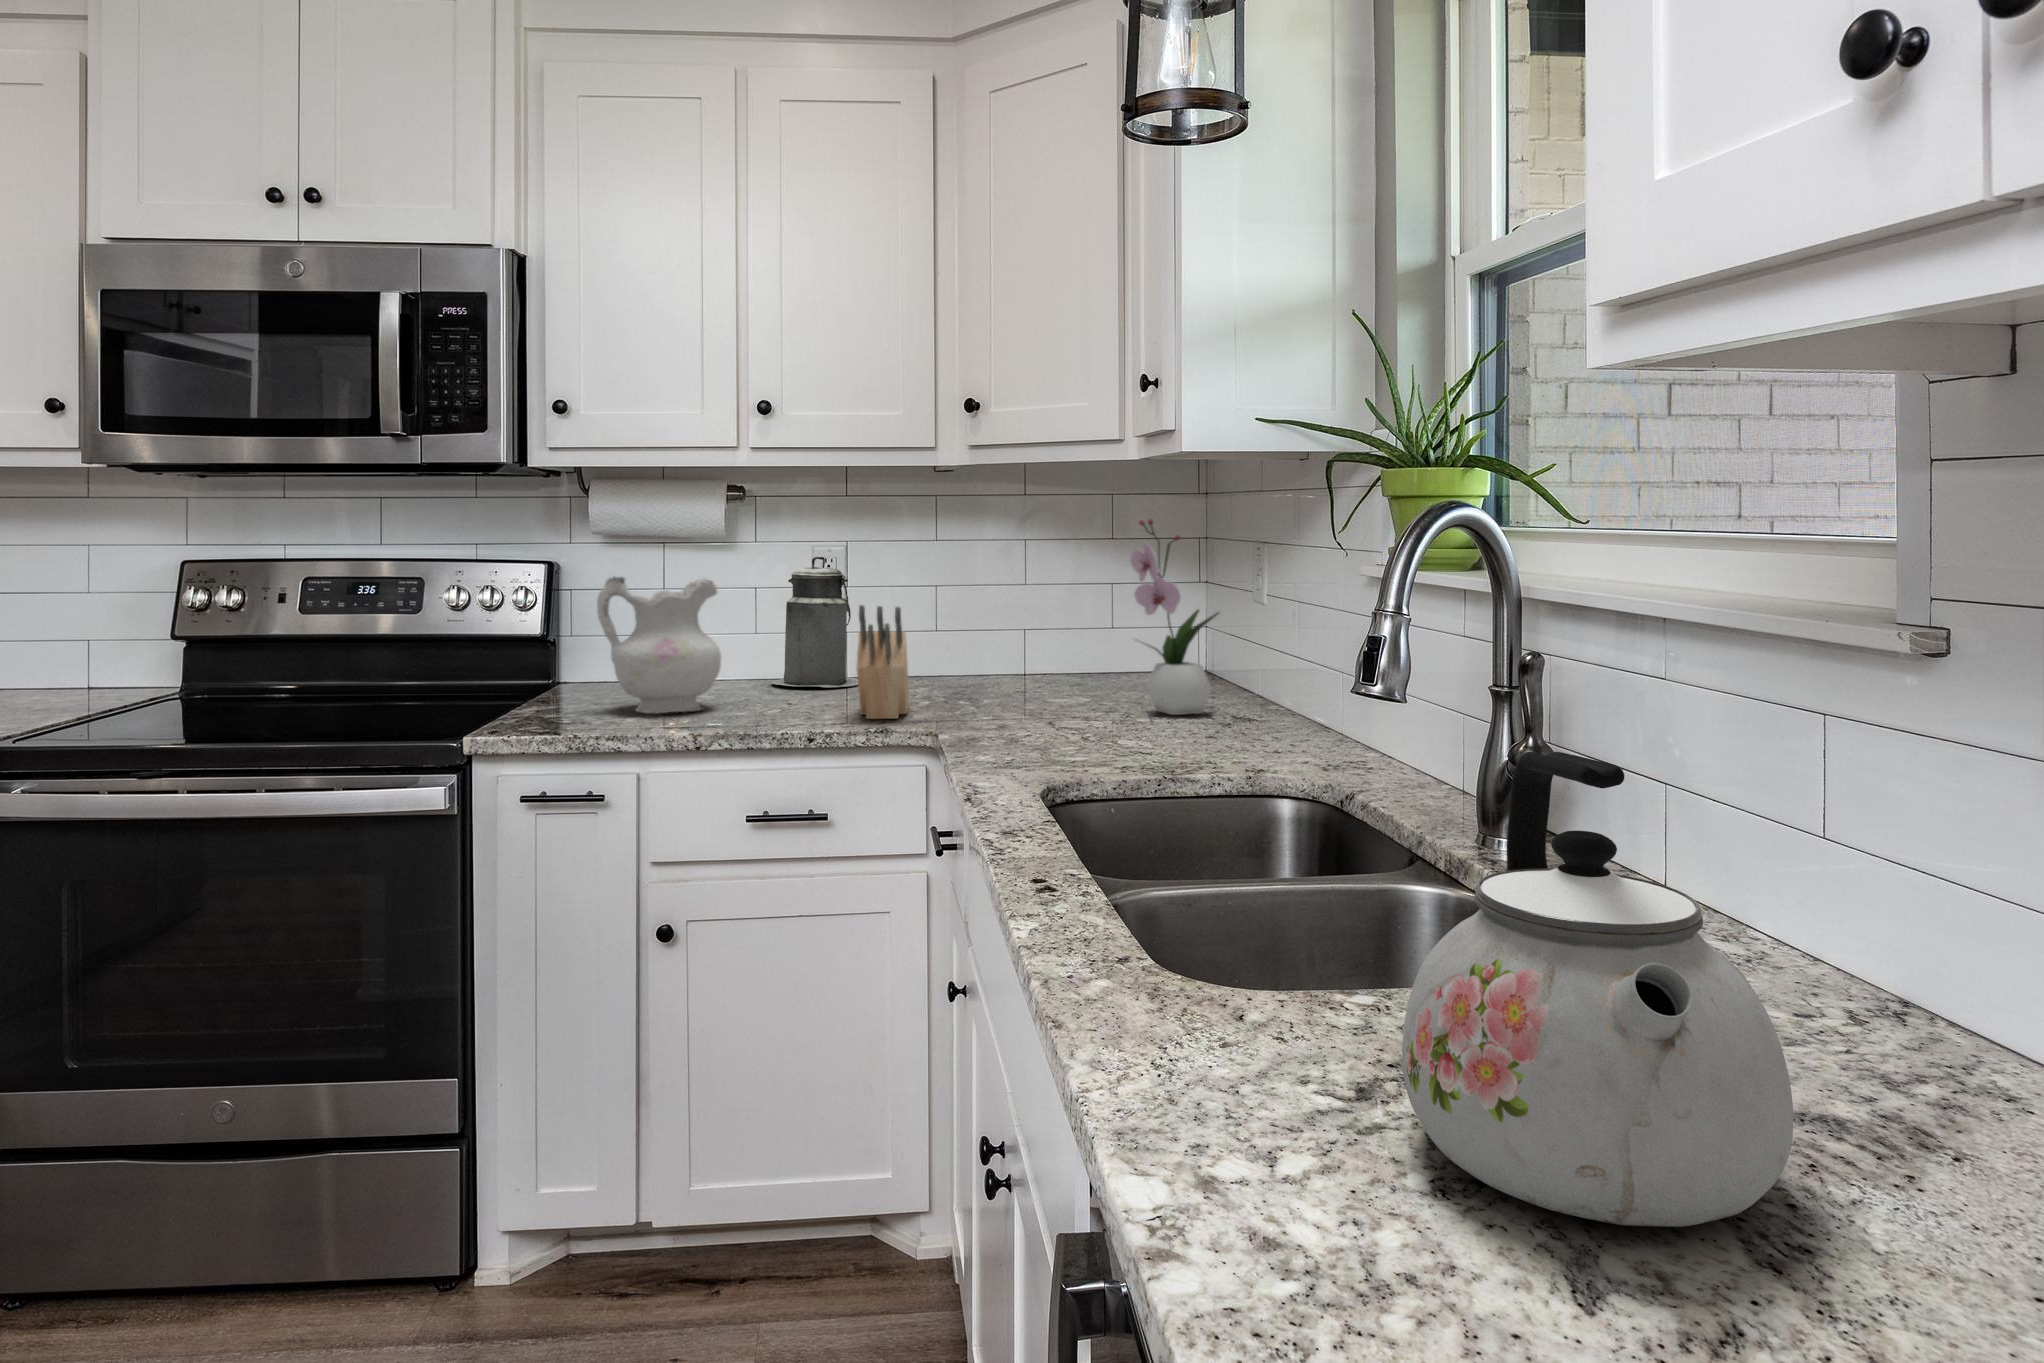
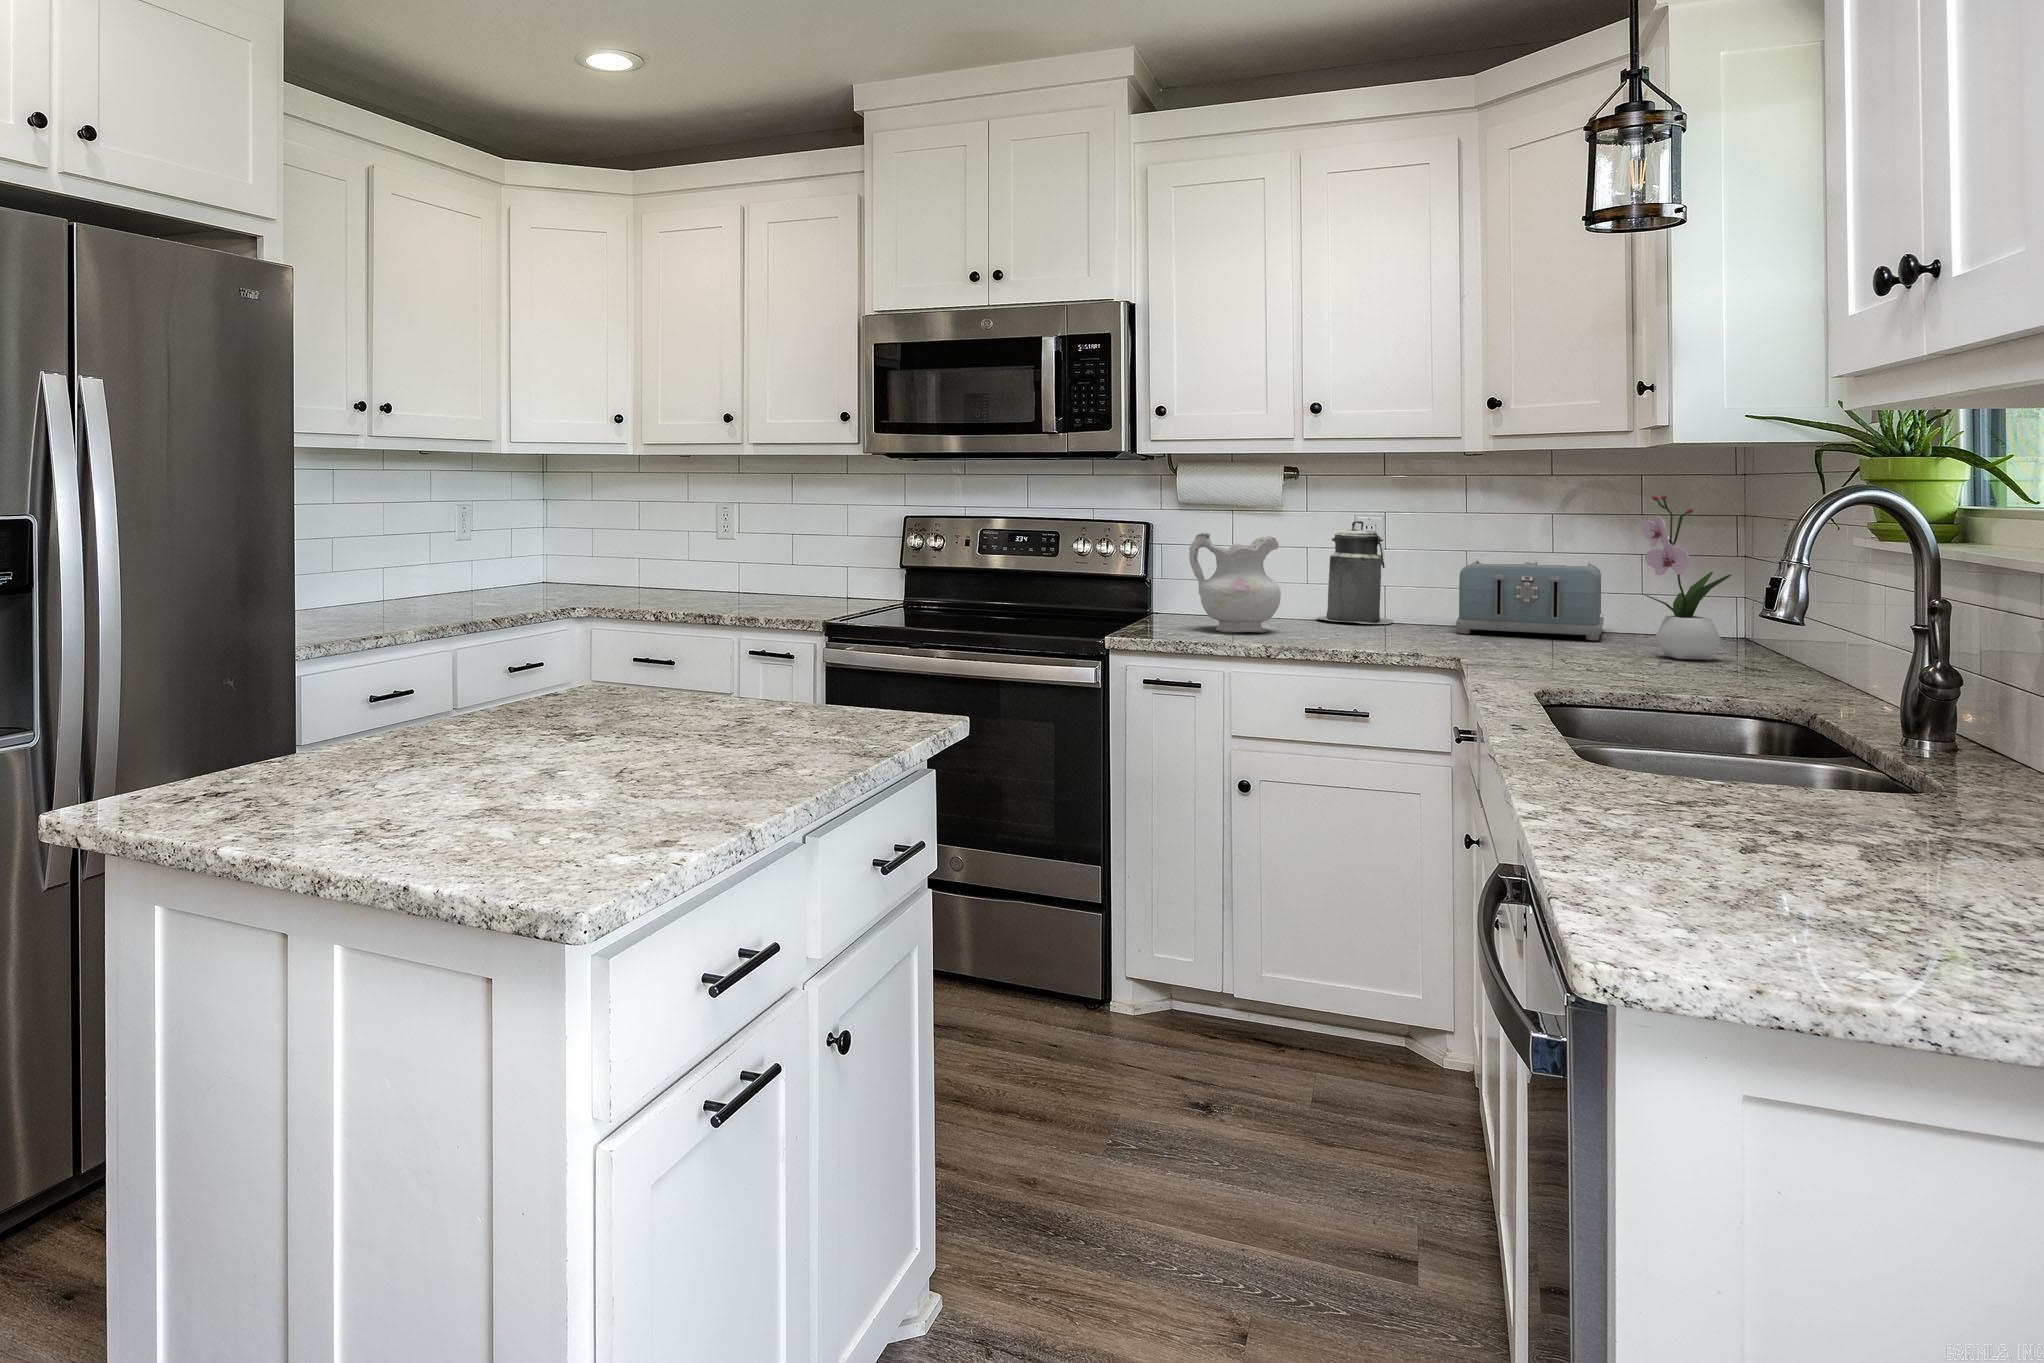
toaster: none [932,599,1087,694] -> present [1456,560,1604,640]
knife block: present [857,605,909,719] -> none [1391,559,1435,646]
kettle: present [1402,752,1794,1227] -> none [1704,638,1933,858]

